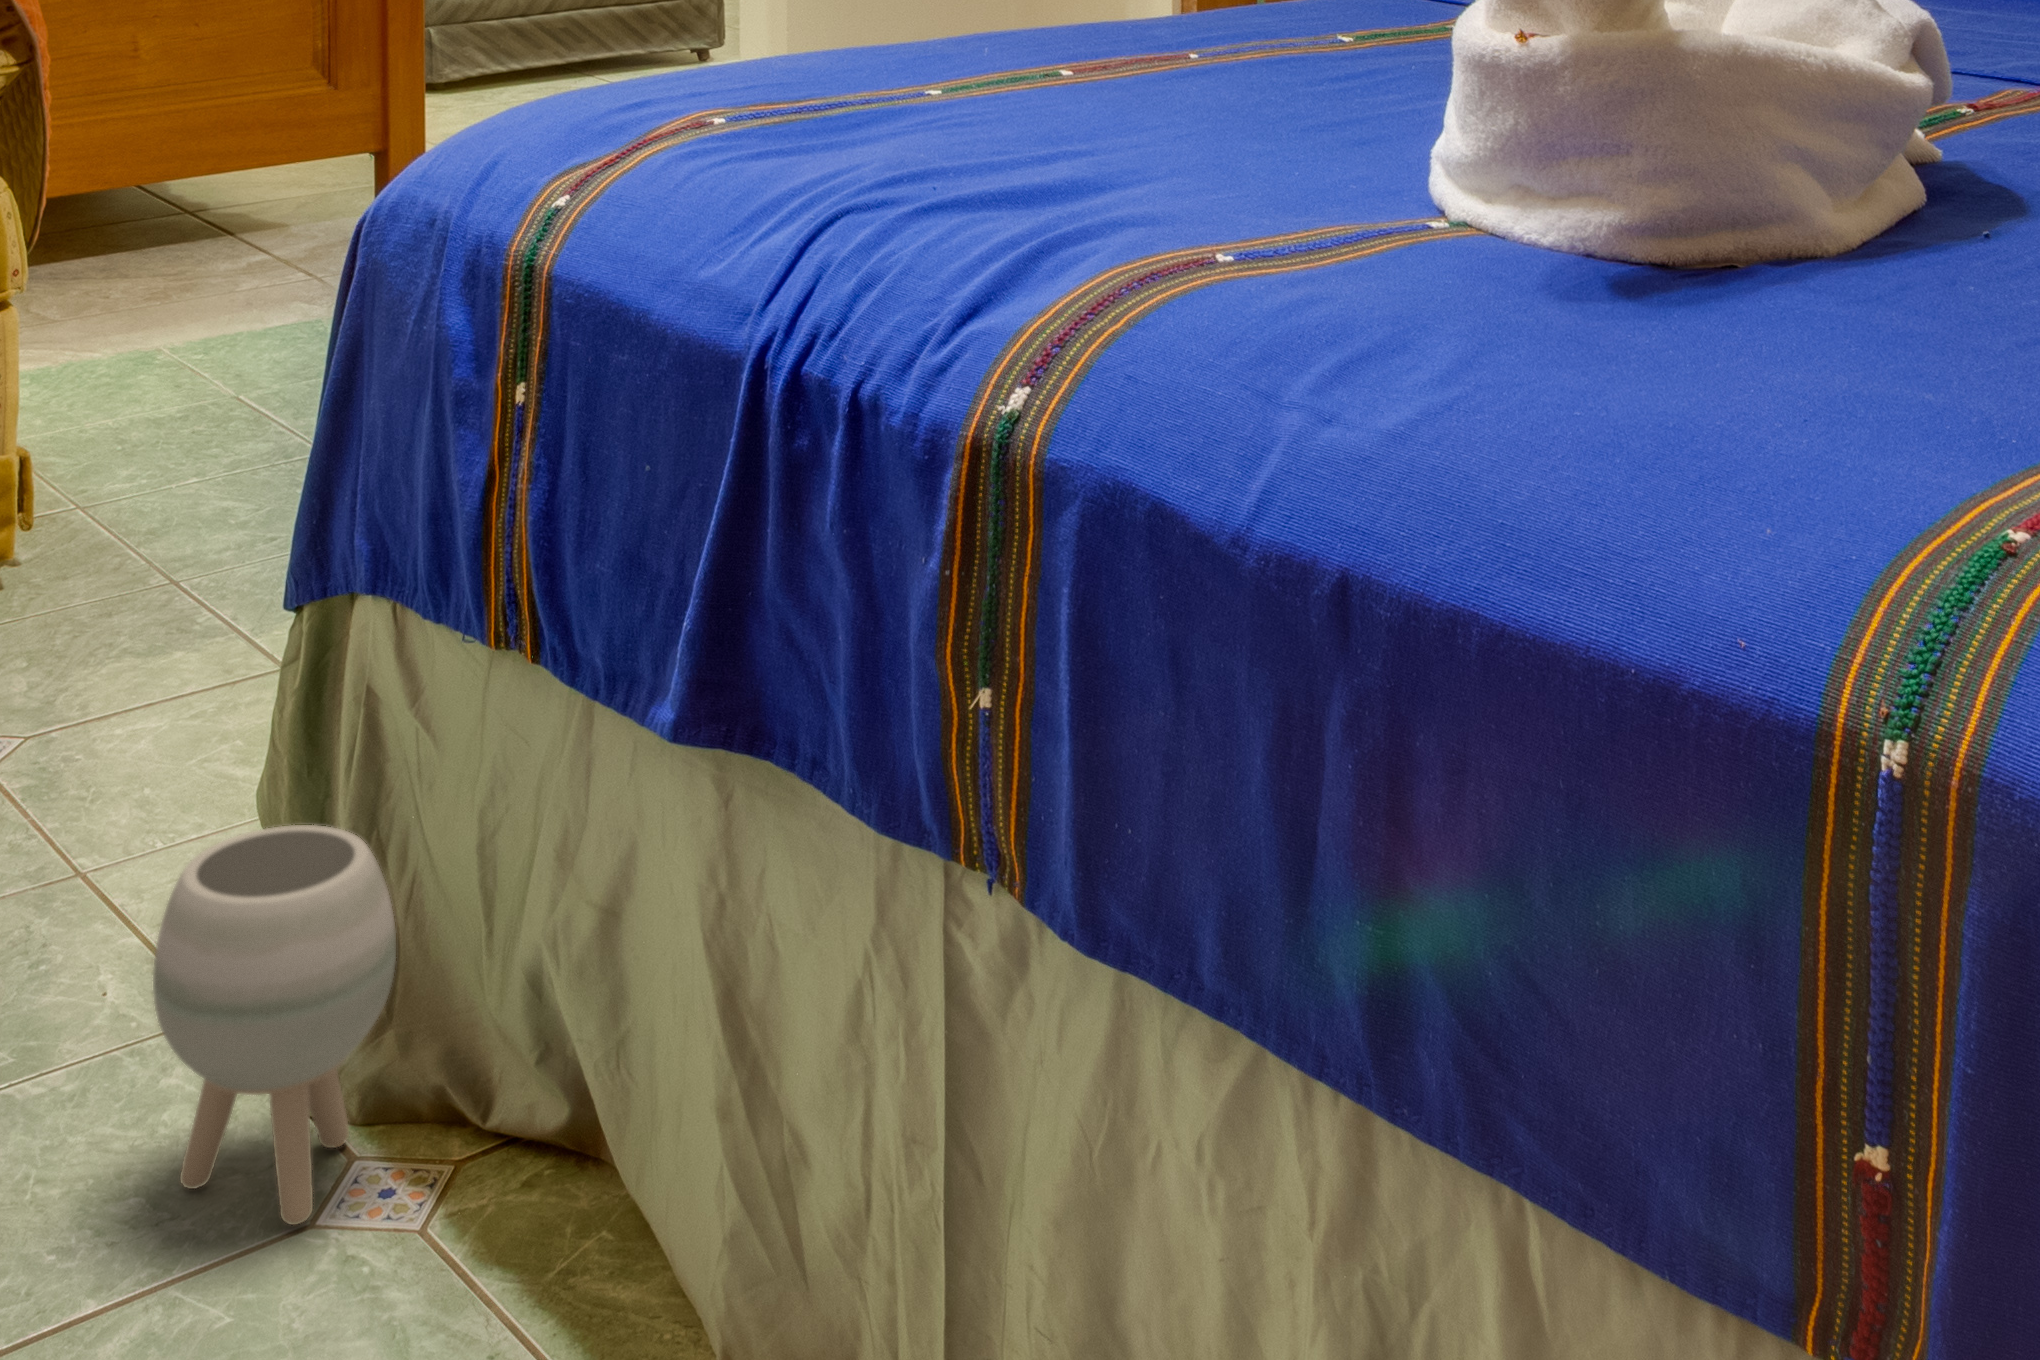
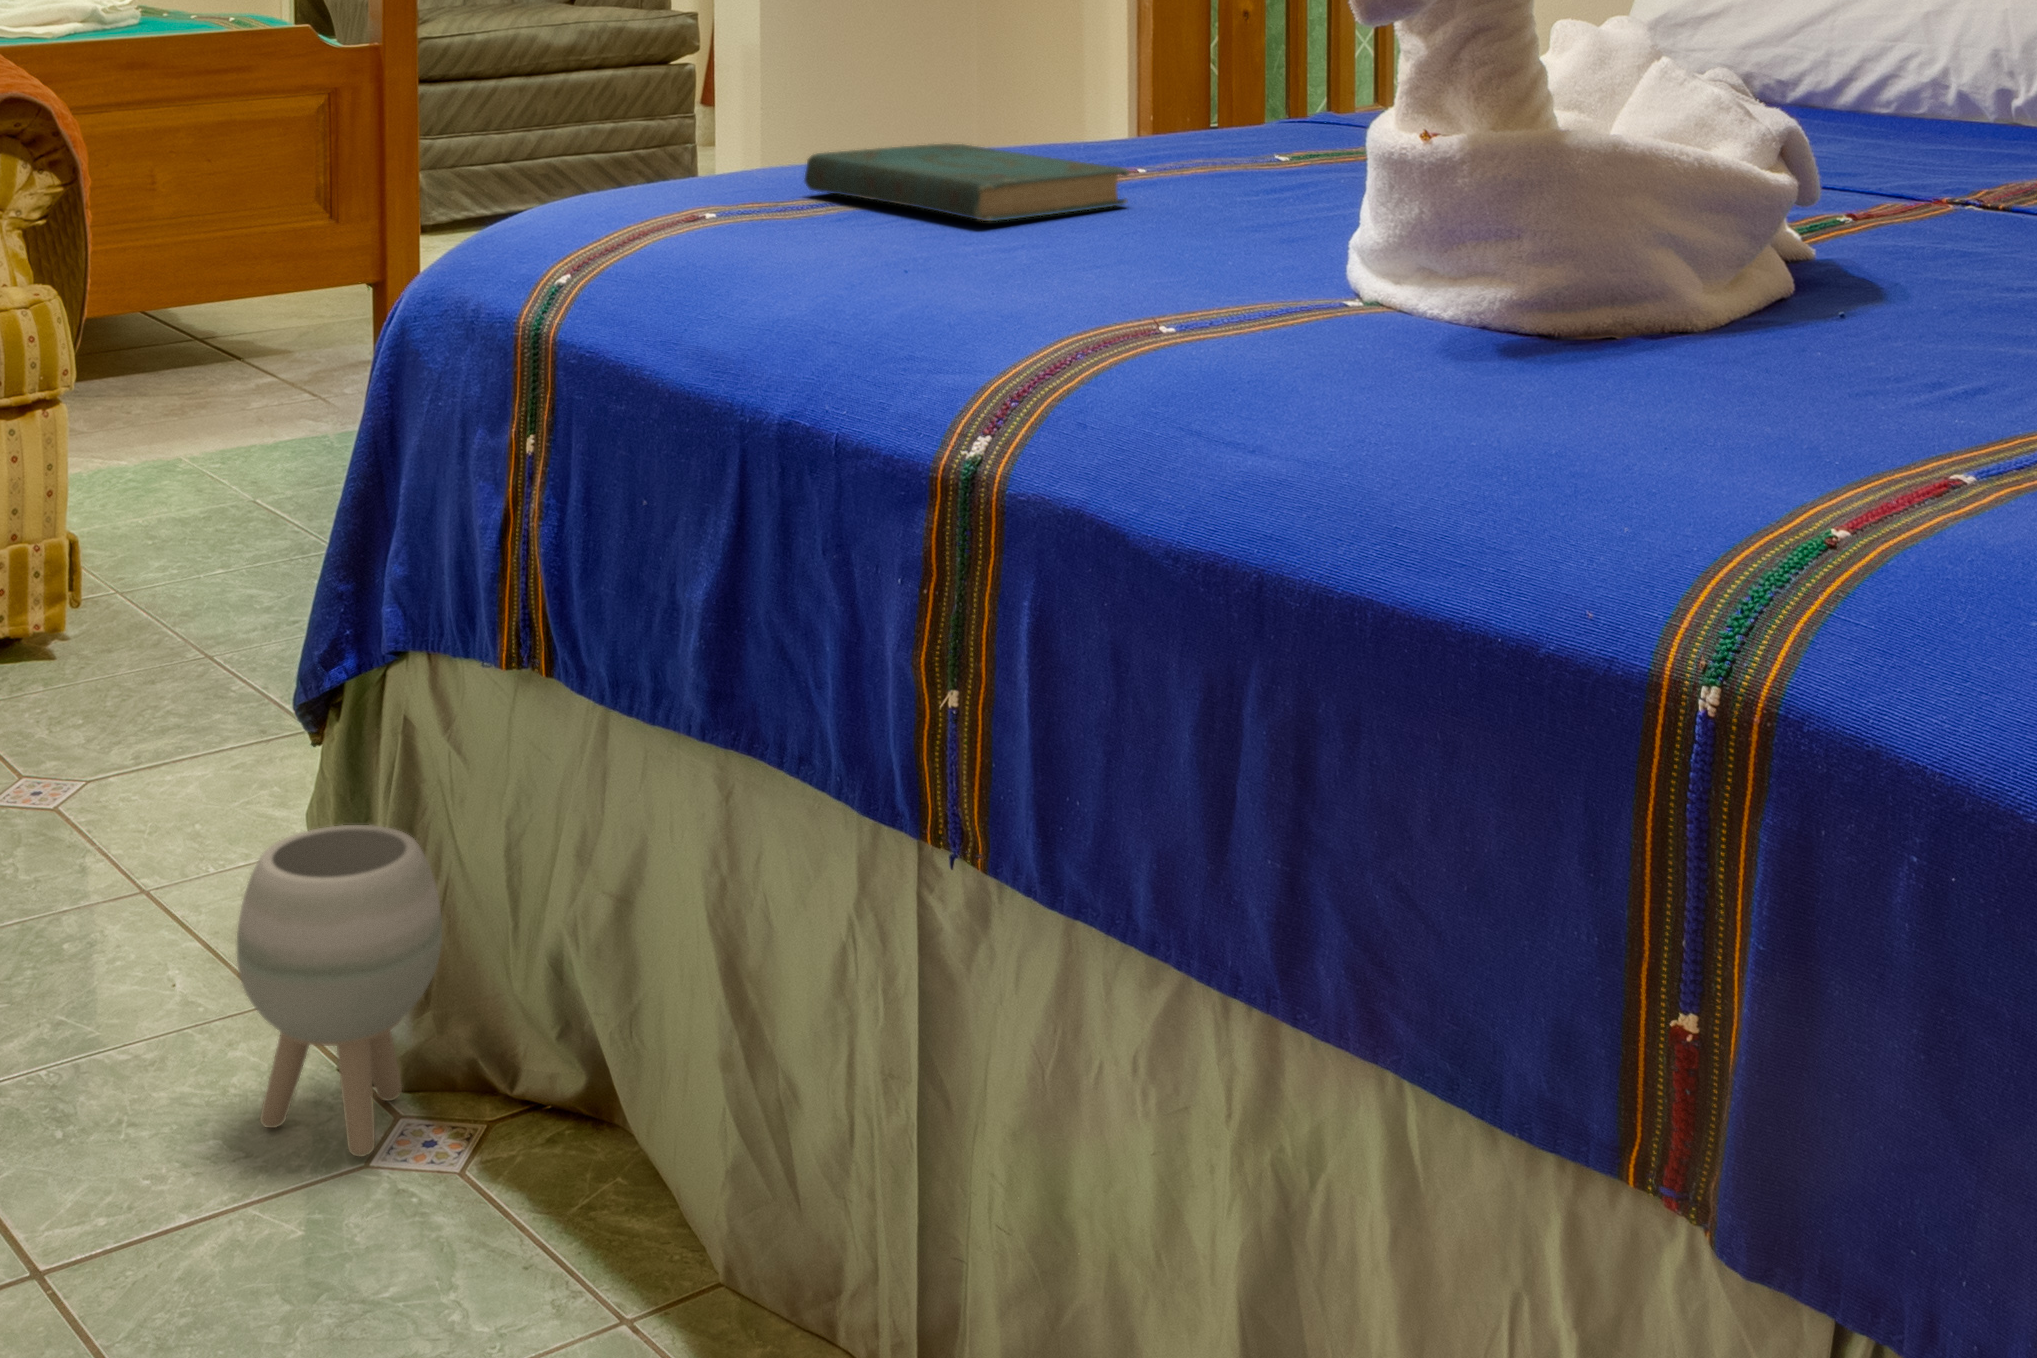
book: none [822,25,1185,120] -> present [805,144,1129,221]

